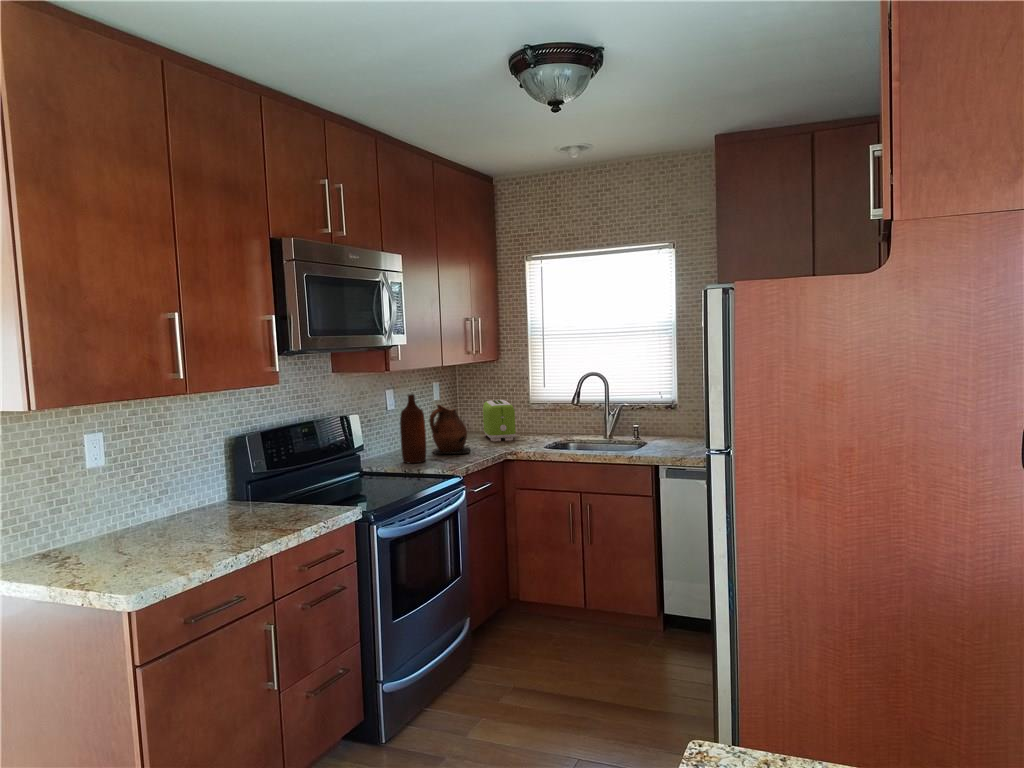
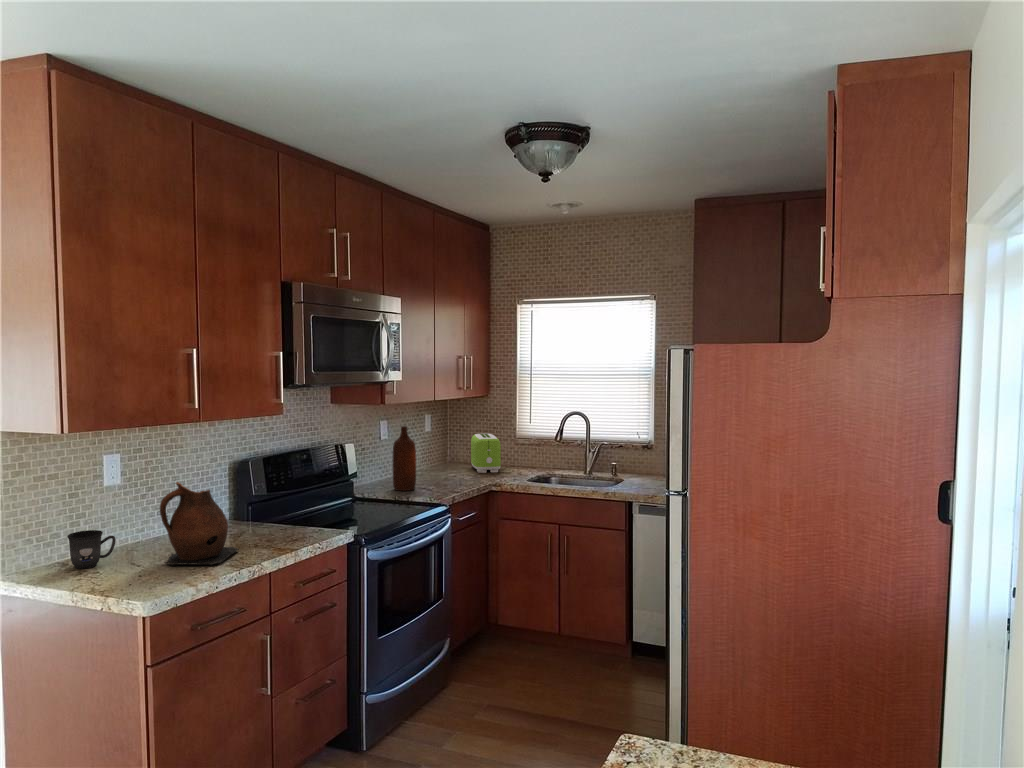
ceramic pitcher: present [429,405,470,454] -> present [160,482,239,566]
mug: none [46,517,100,560] -> present [67,530,116,569]

